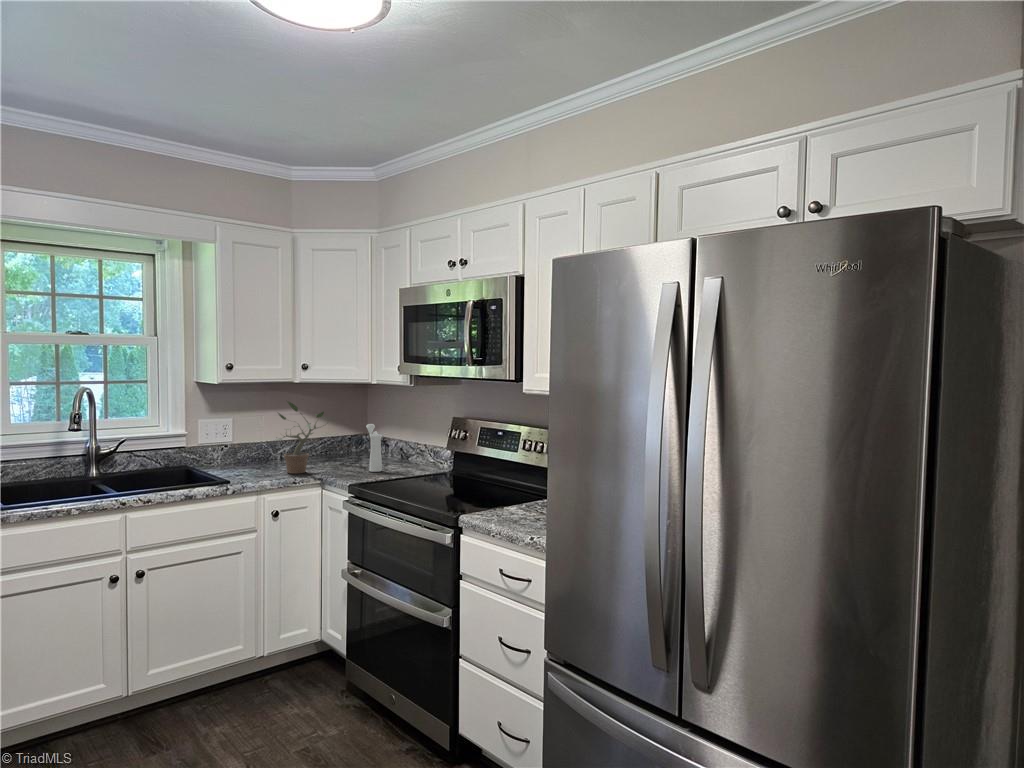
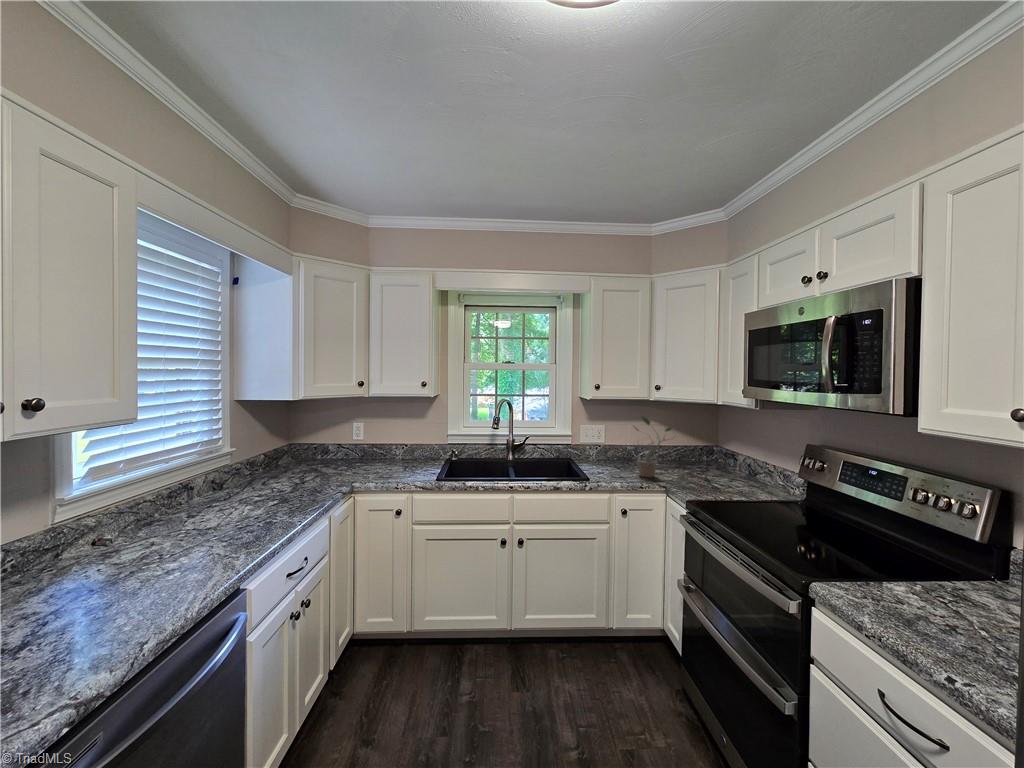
pepper mill: present [366,424,382,472] -> none [711,441,726,487]

